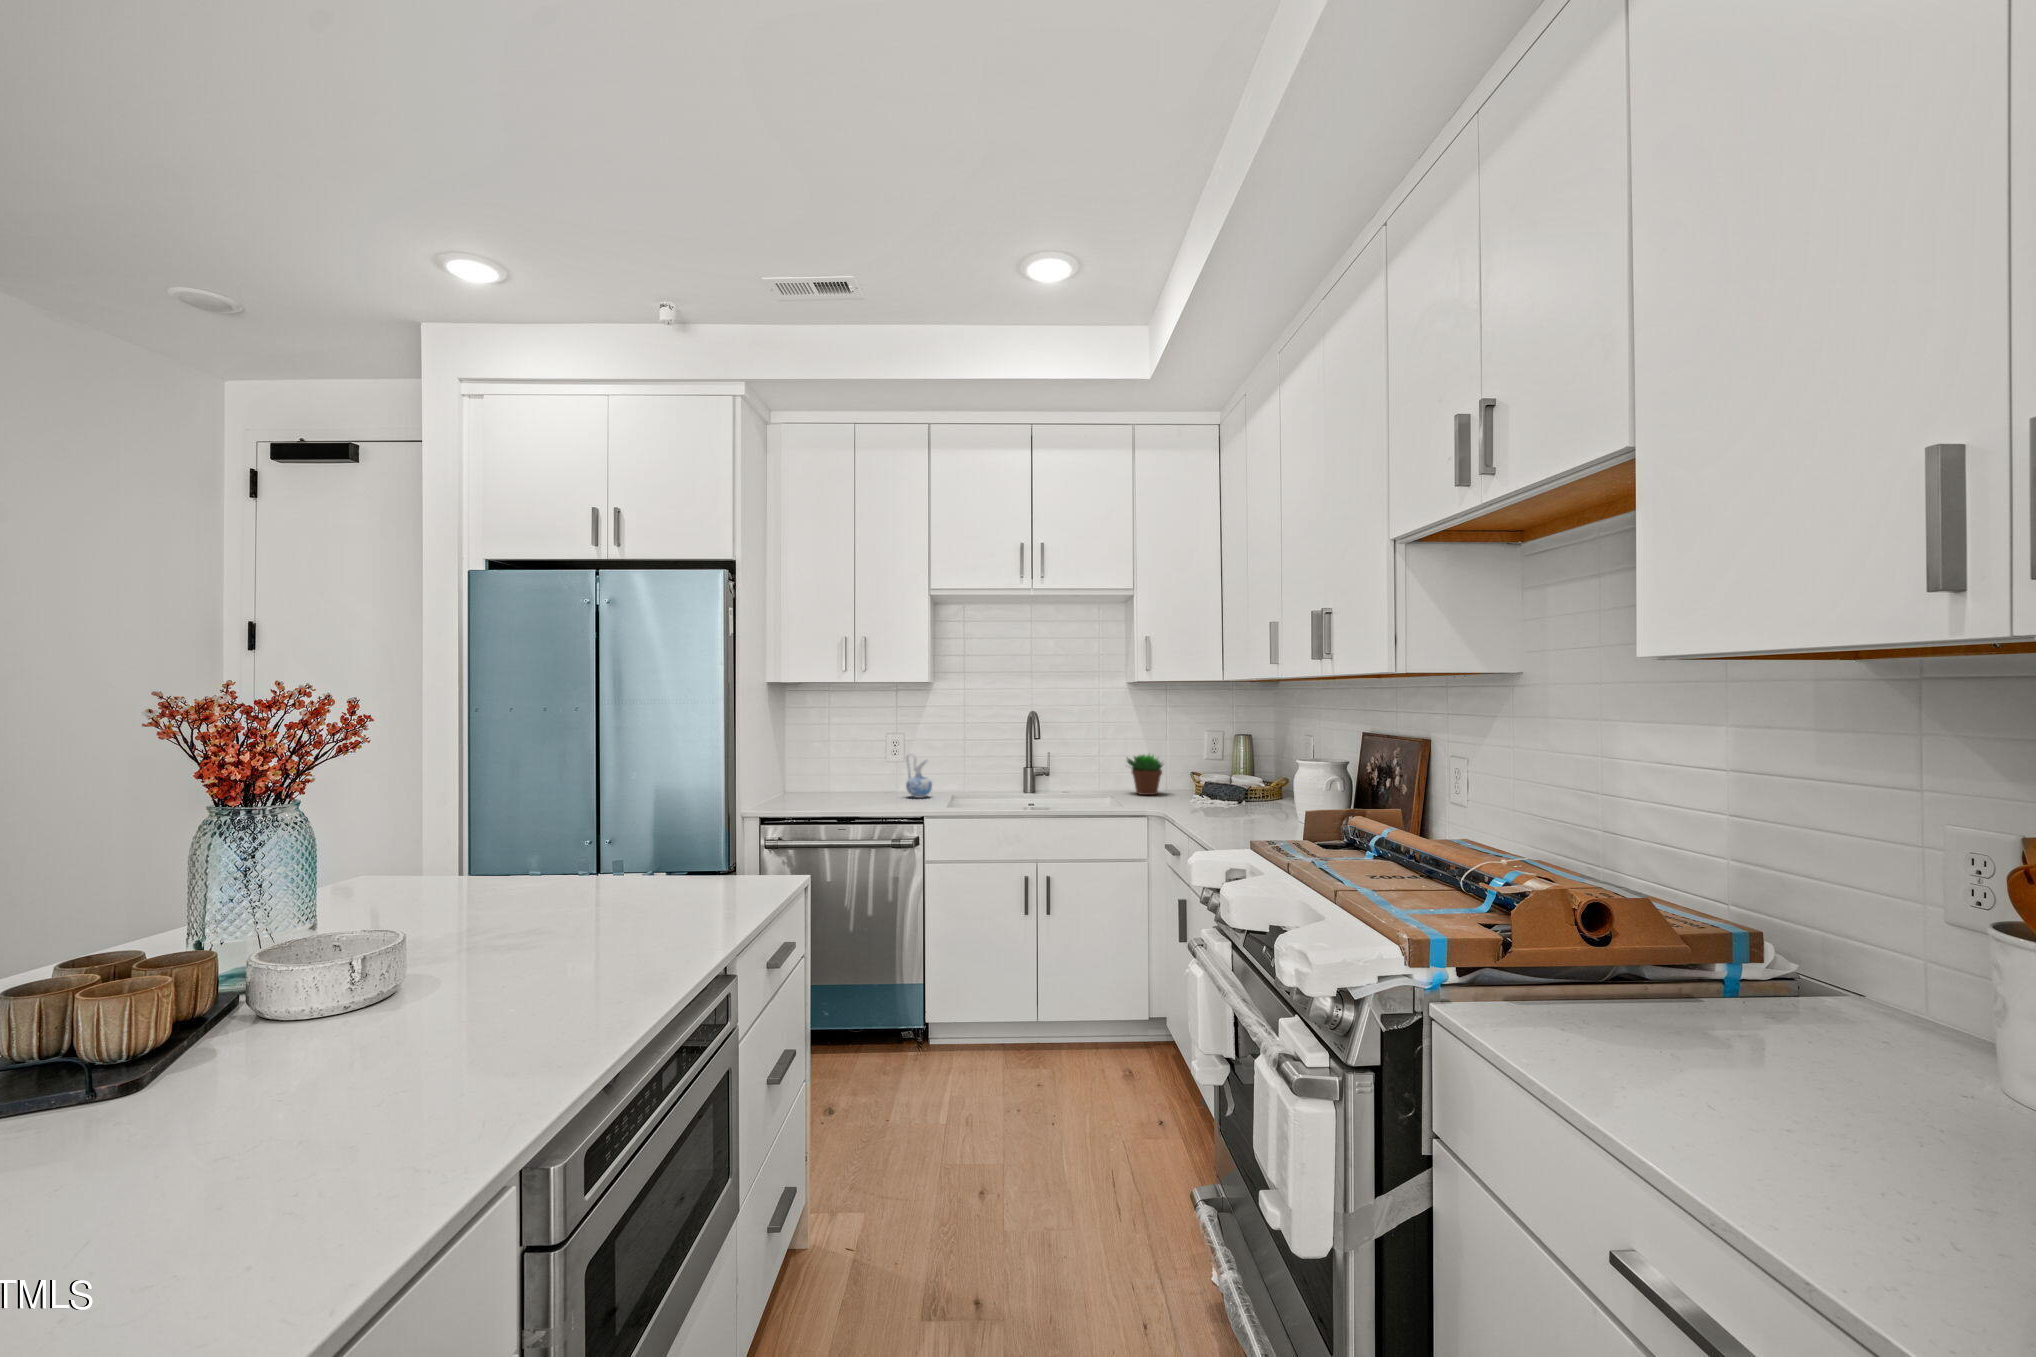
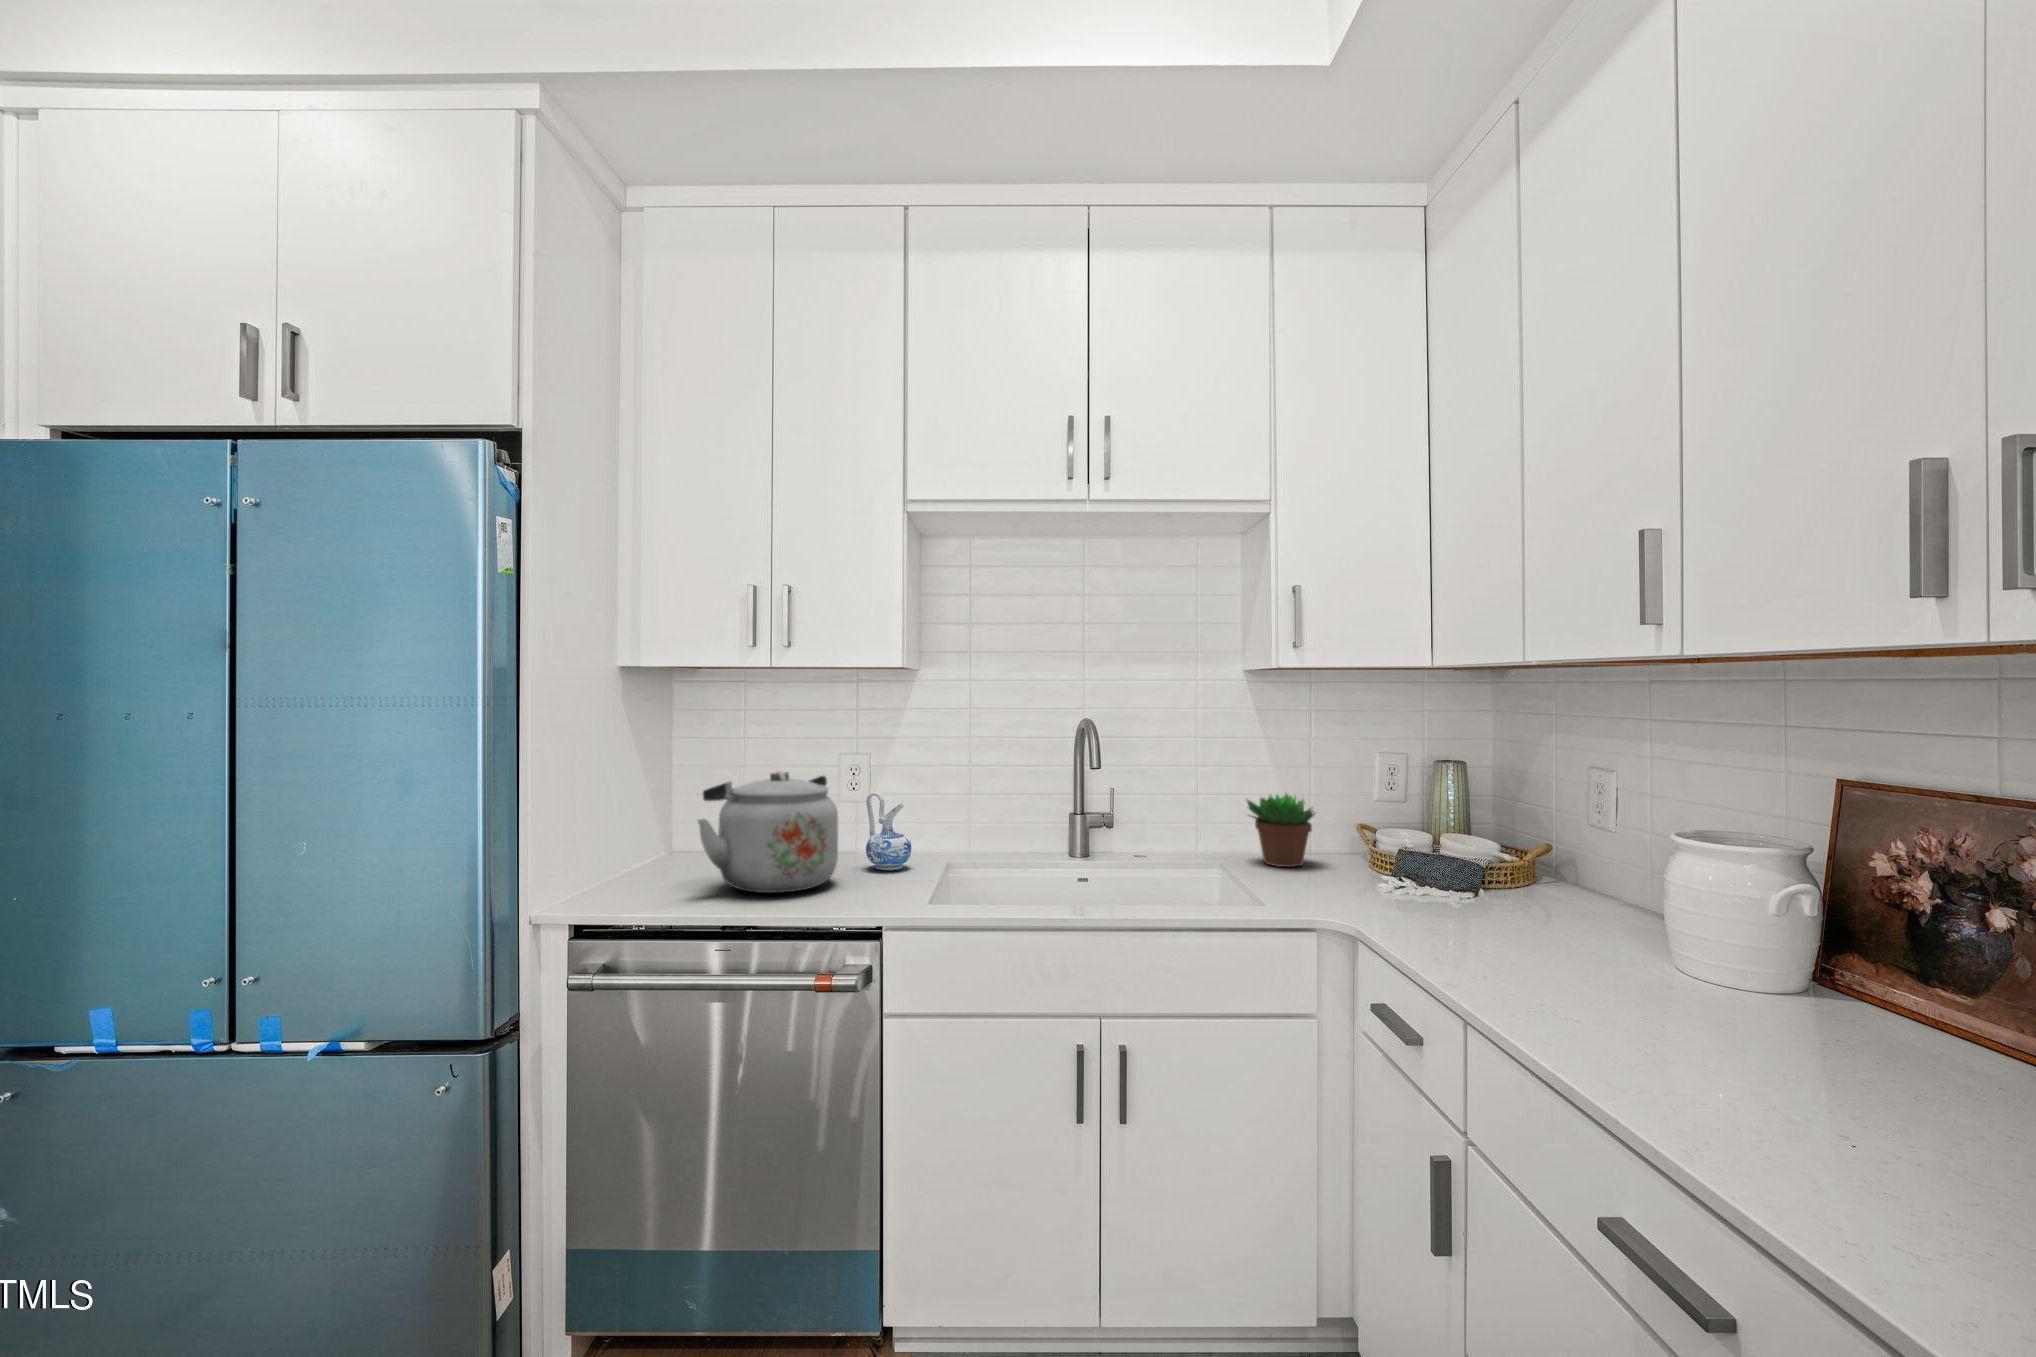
kettle: none [817,740,893,806] -> present [698,771,838,893]

